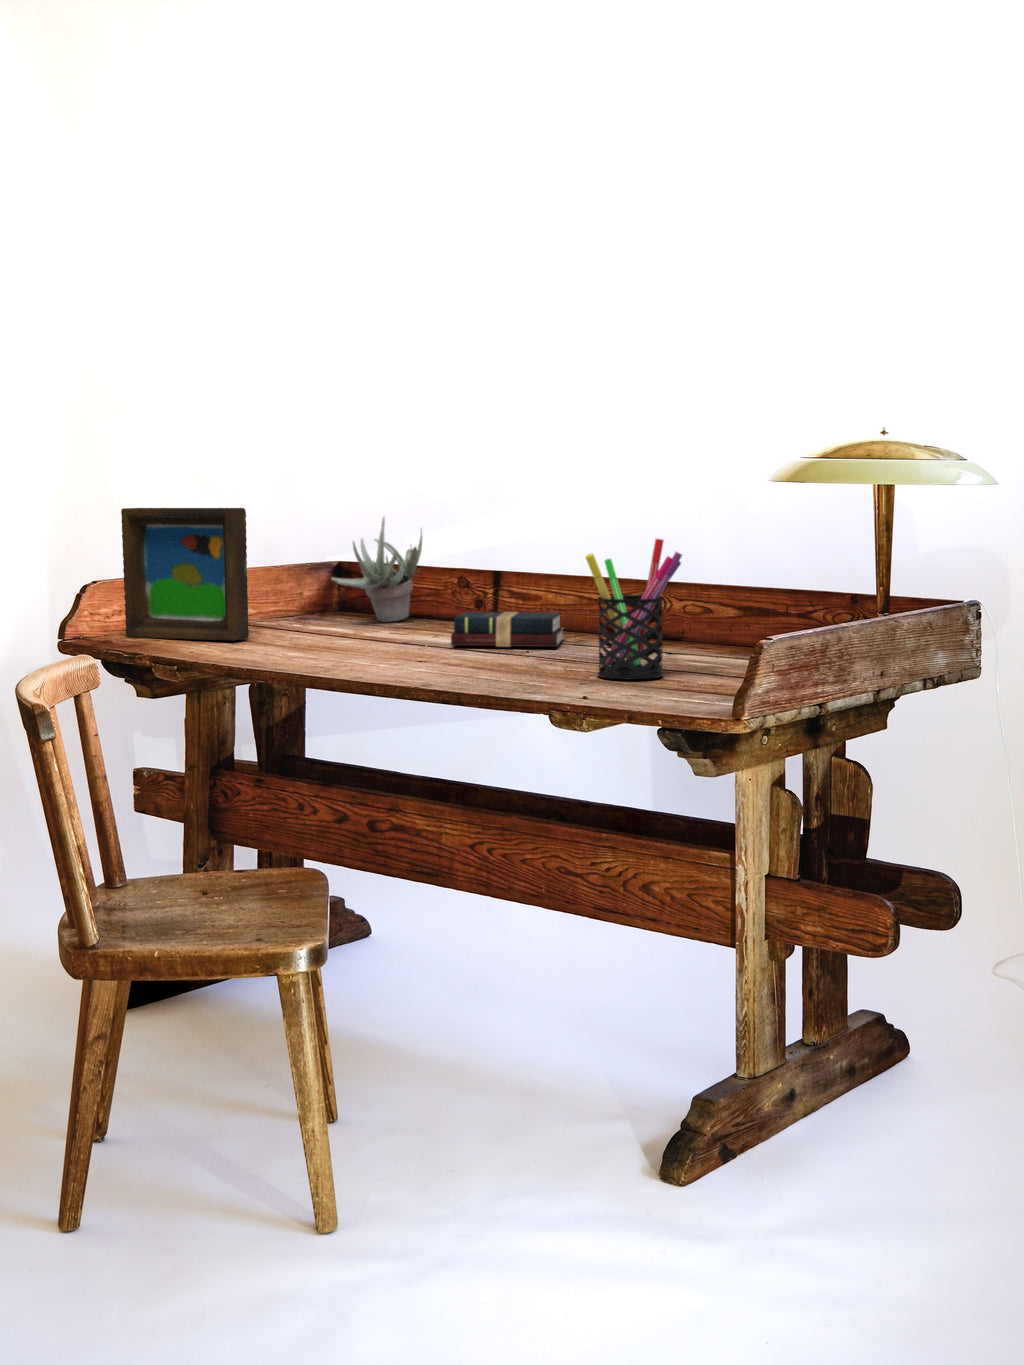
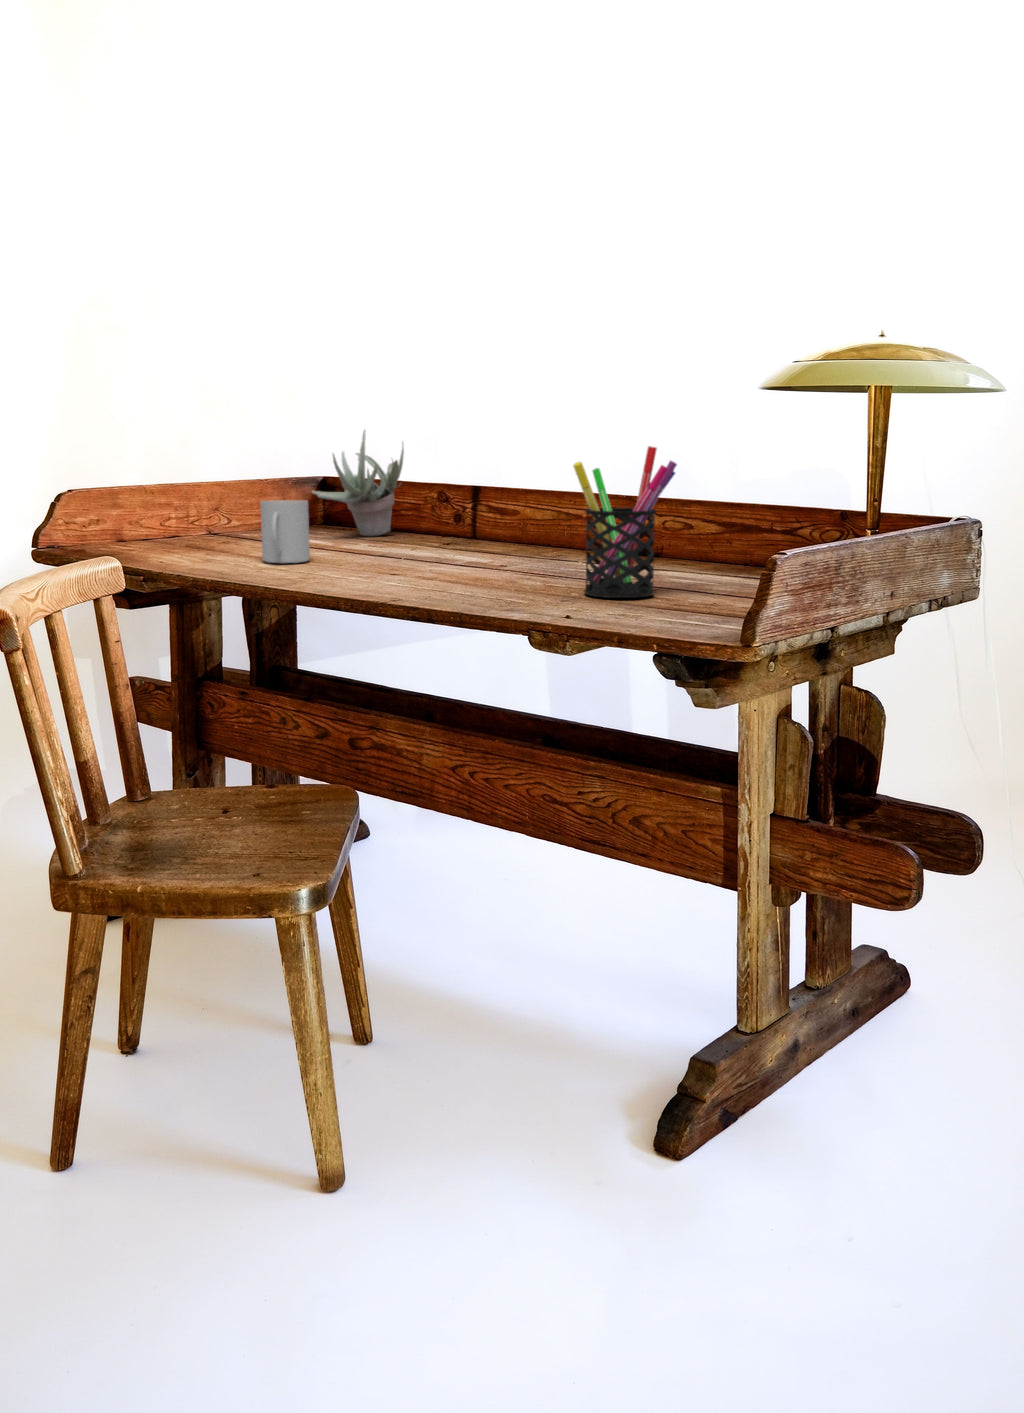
picture frame: present [121,508,249,641] -> none [92,416,225,554]
mug: none [286,588,334,649] -> present [260,500,310,563]
hardback book: present [451,612,563,647] -> none [430,526,546,562]

